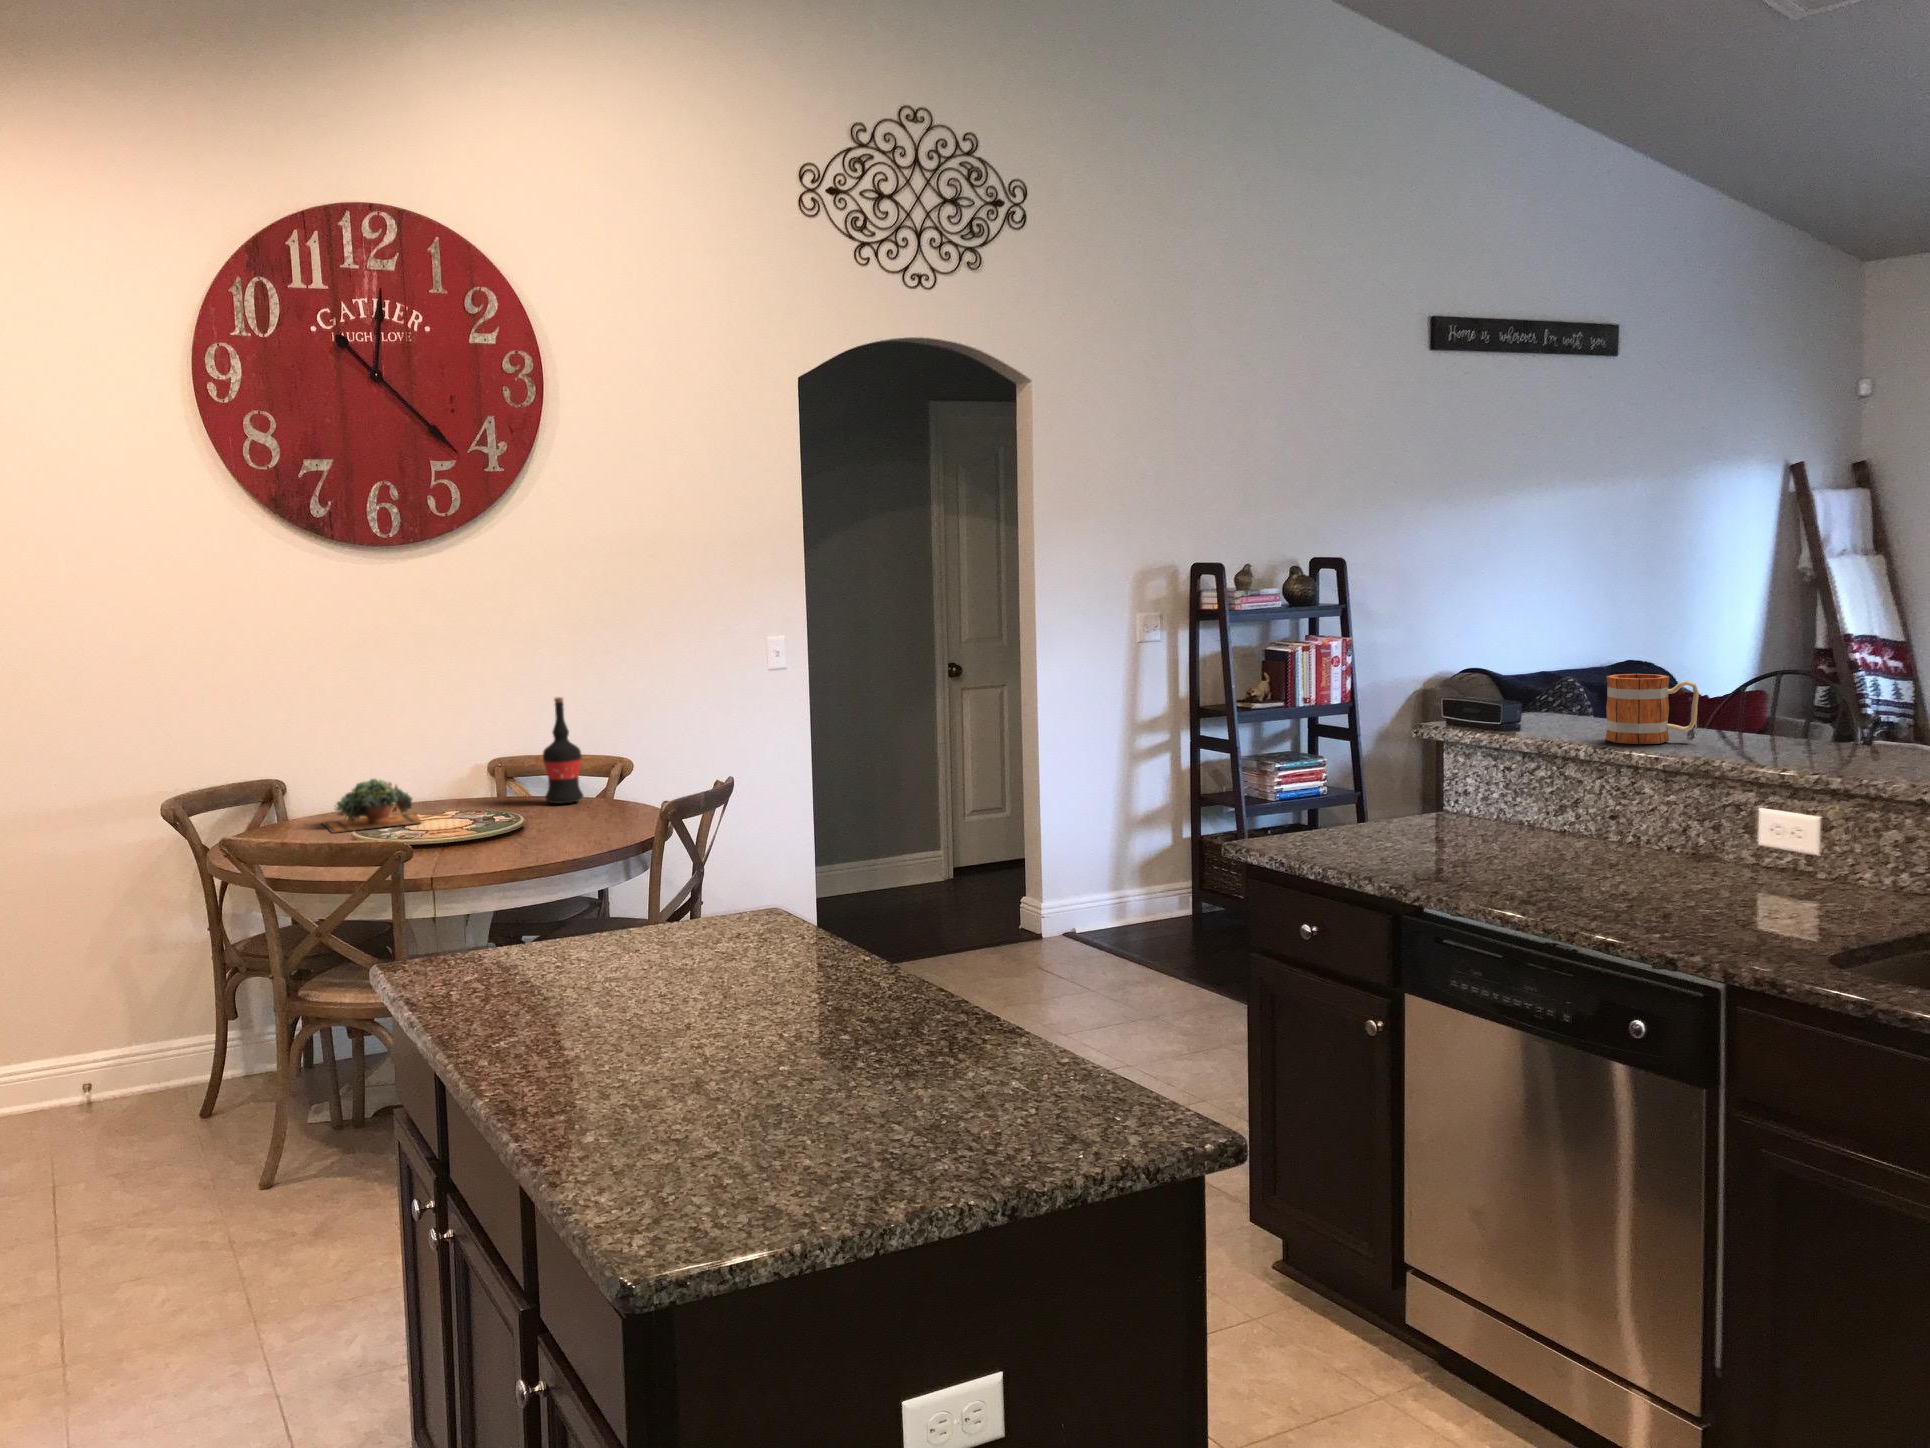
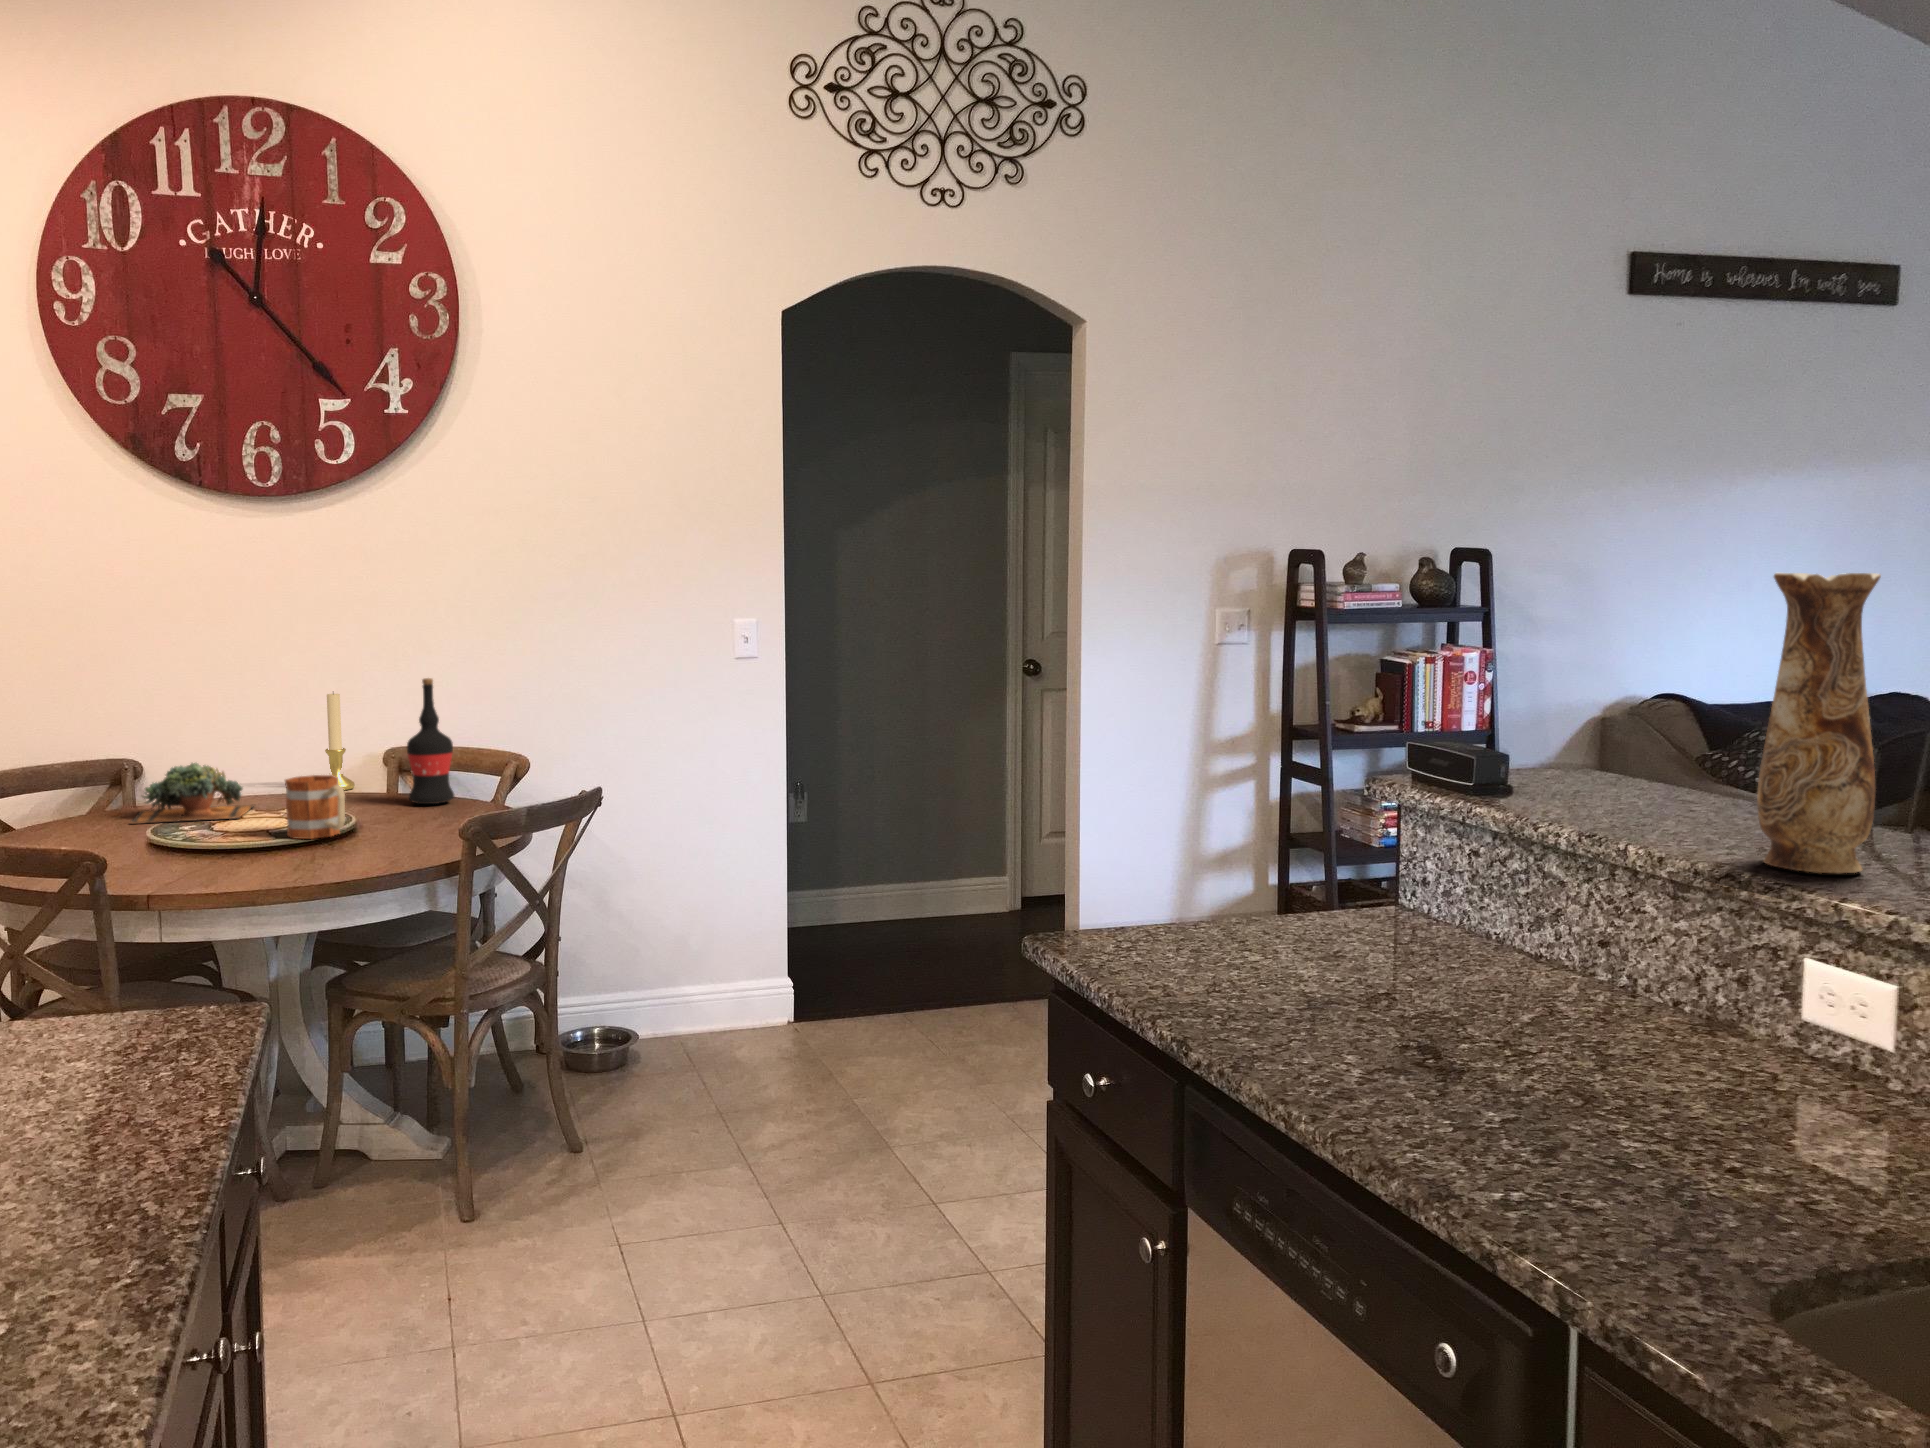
vase: none [1713,582,1780,759] -> present [1757,573,1881,873]
mug: present [1606,674,1699,744] -> present [285,775,345,839]
candle holder: none [445,712,475,799] -> present [325,693,355,790]

